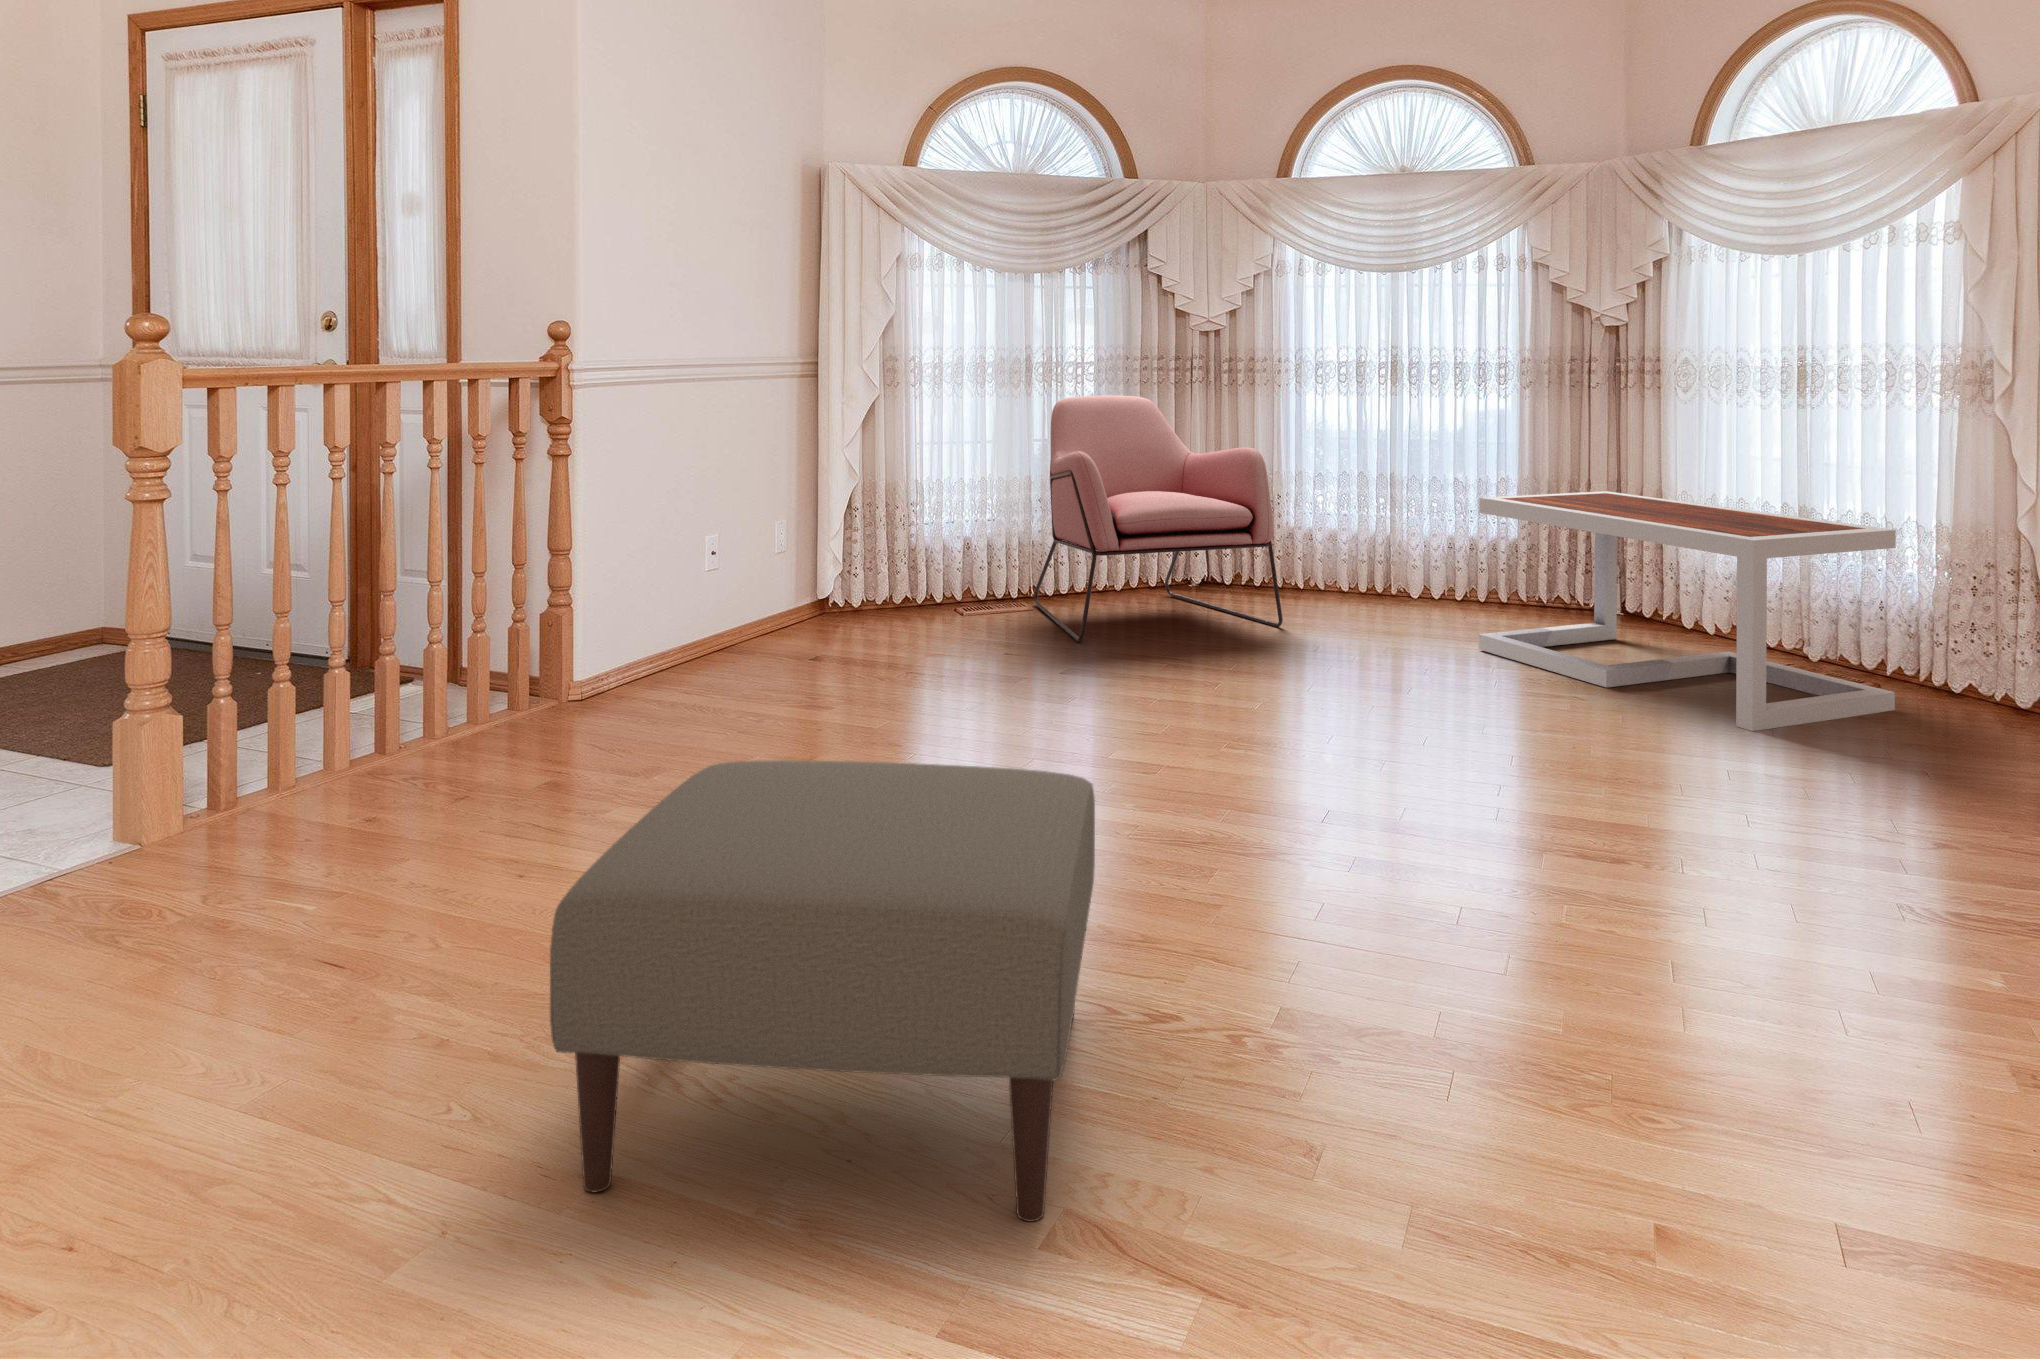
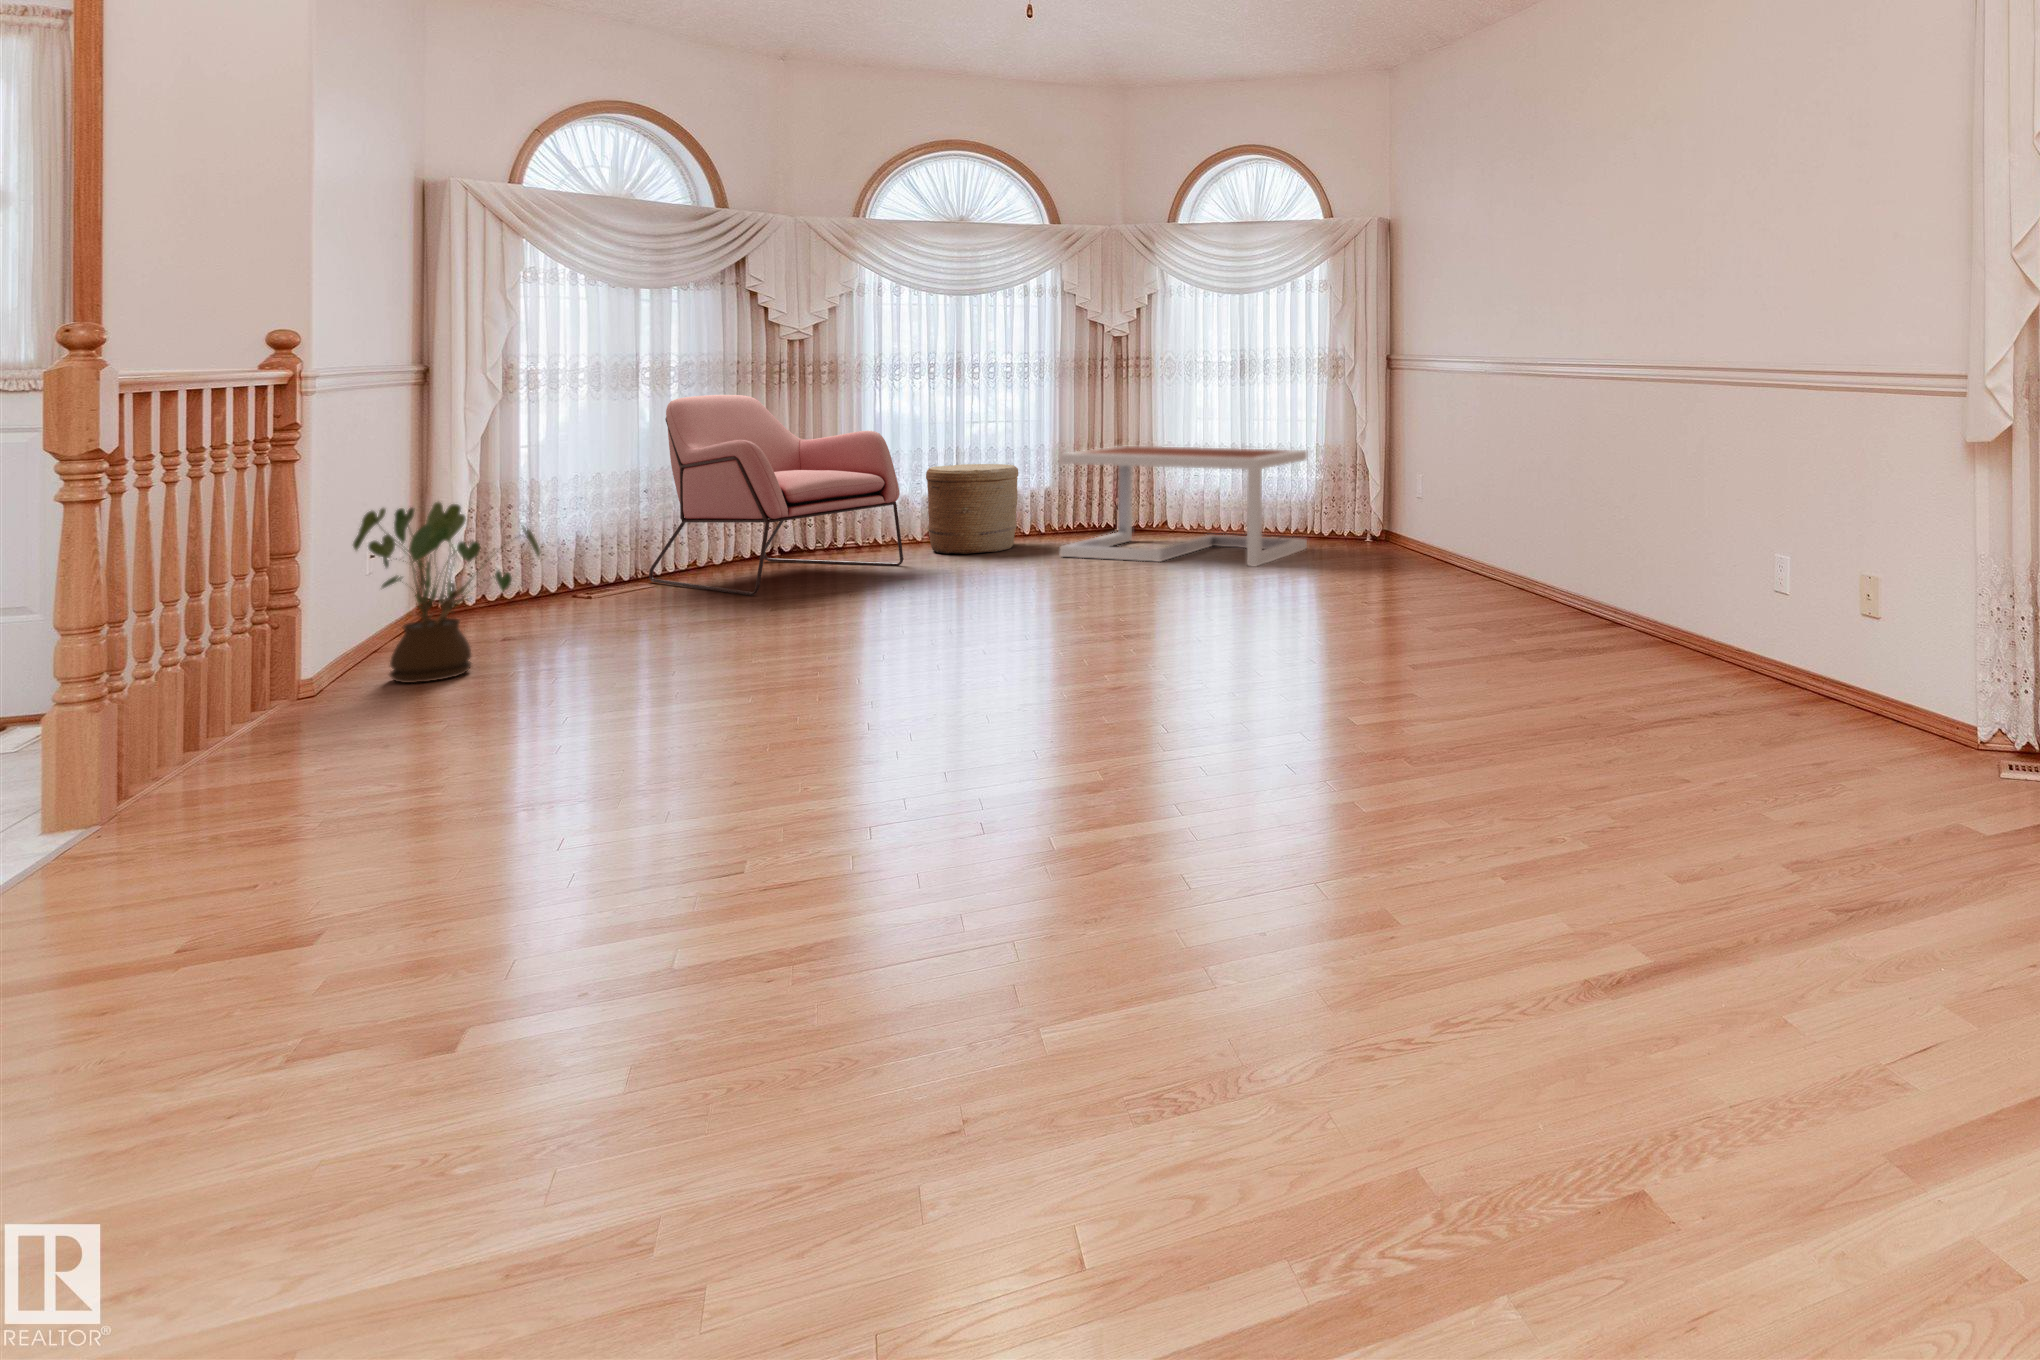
woven basket: none [1335,498,1455,626] -> present [926,464,1018,554]
house plant: none [649,502,792,694] -> present [353,502,540,683]
ottoman: present [550,760,1095,1222] -> none [879,585,1224,814]

